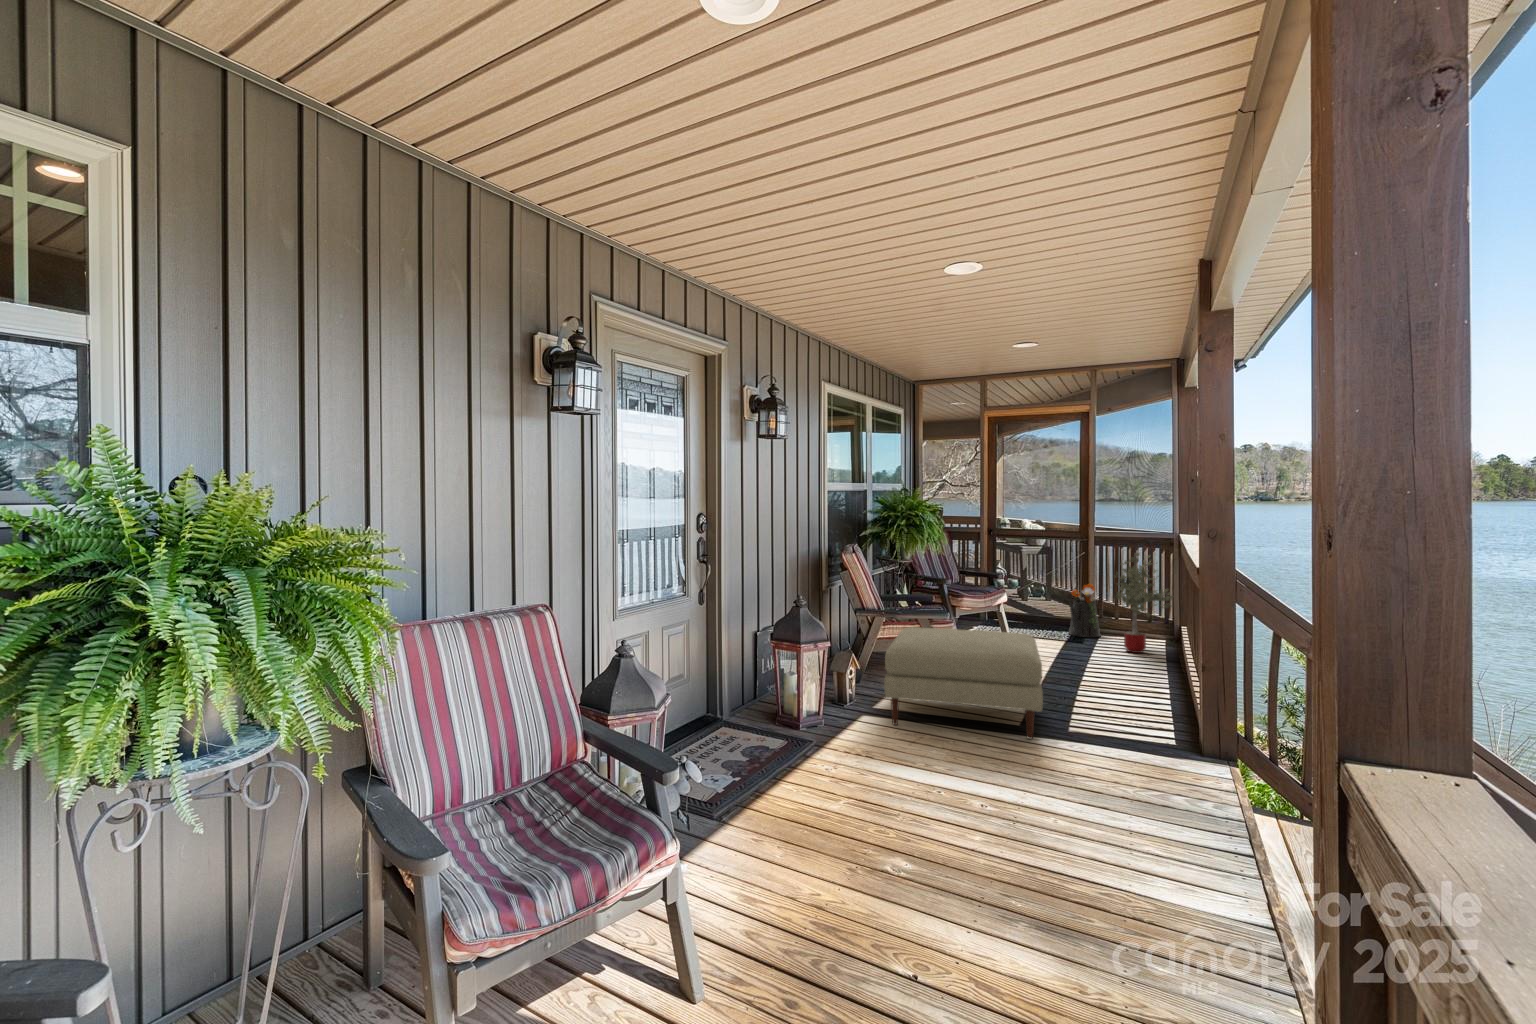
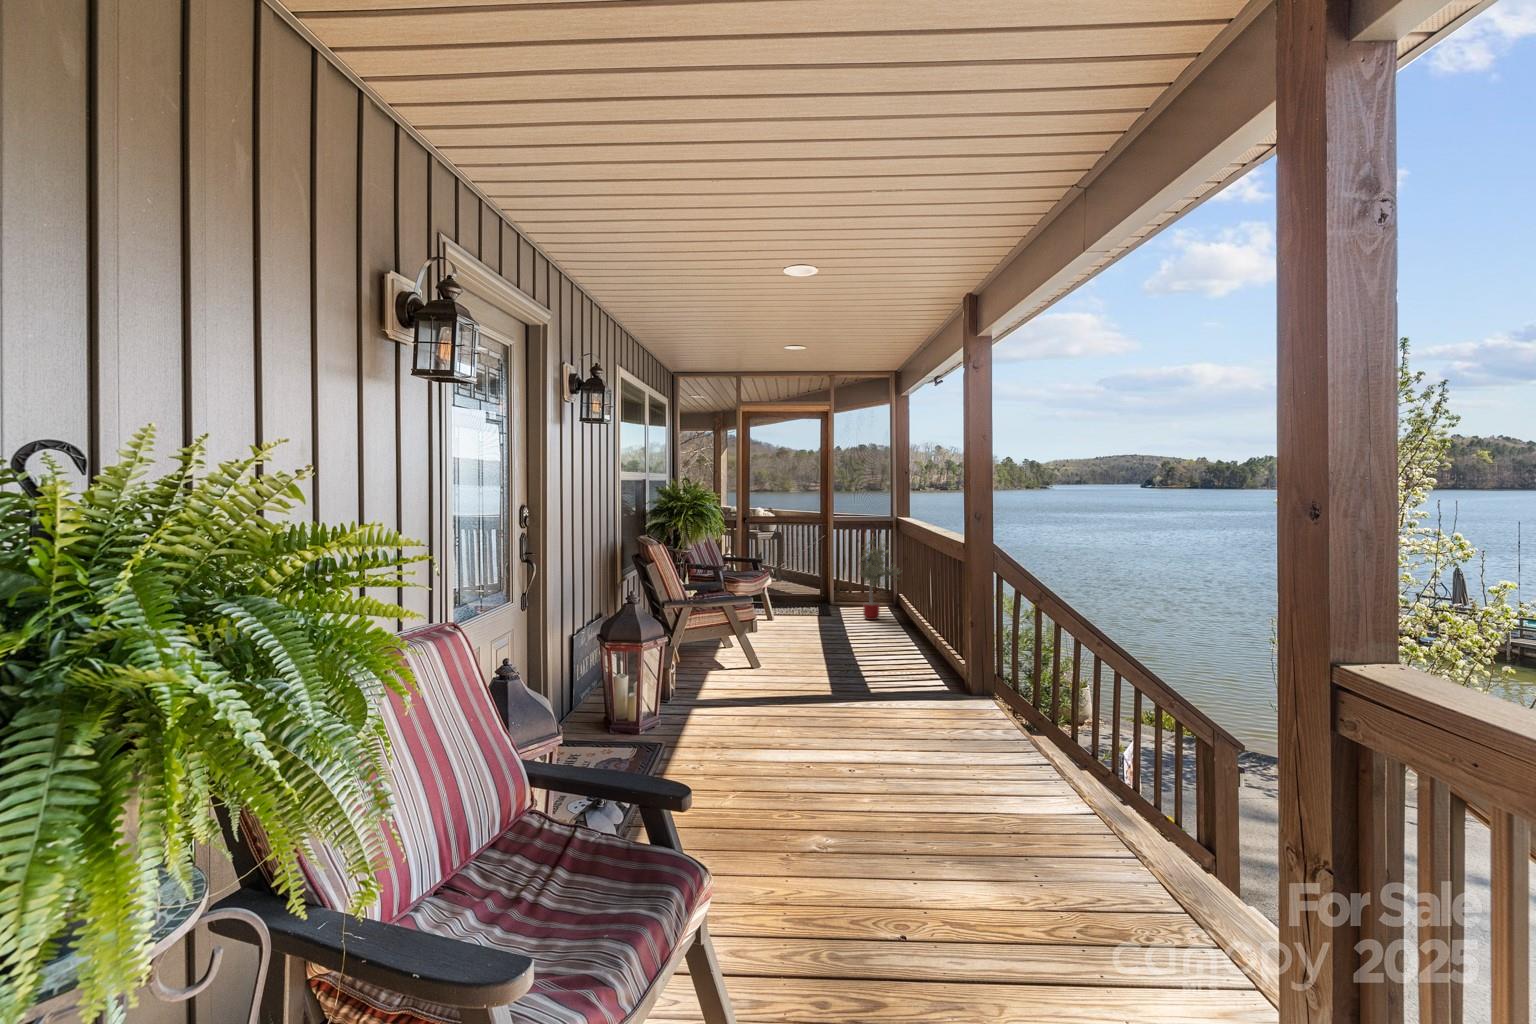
watering can: present [1069,584,1101,637] -> none [813,563,839,610]
ottoman: present [884,627,1043,739] -> none [713,612,859,711]

